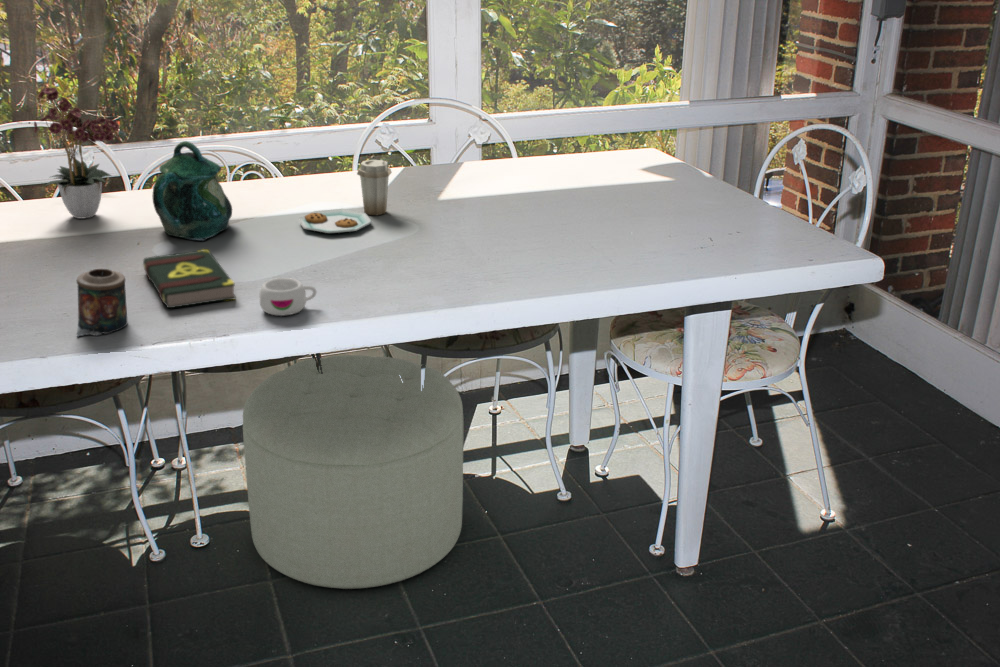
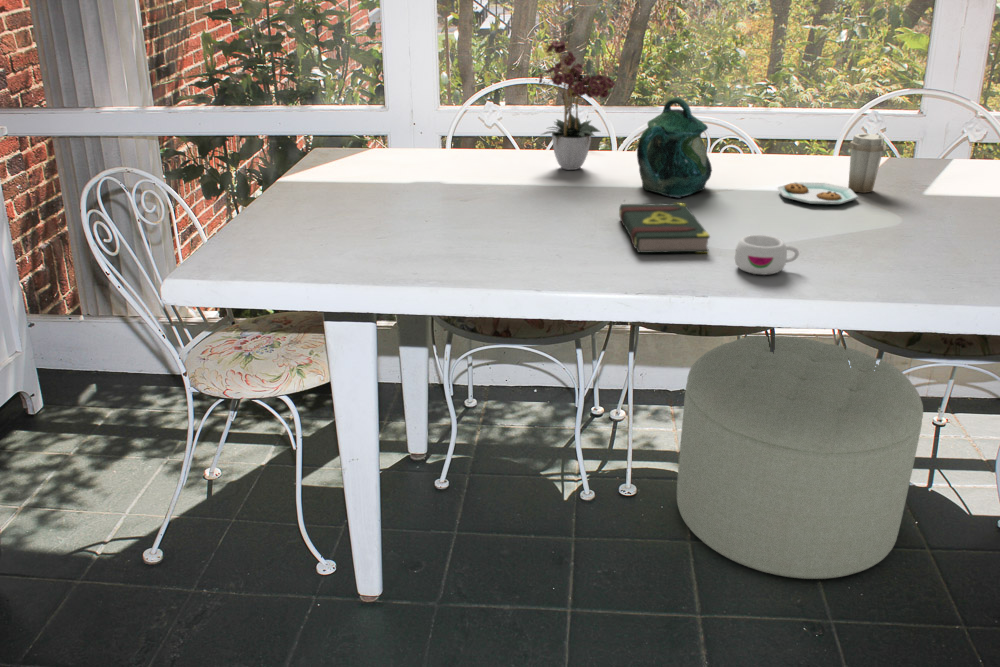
candle: present [77,269,127,337] -> none [546,202,602,268]

